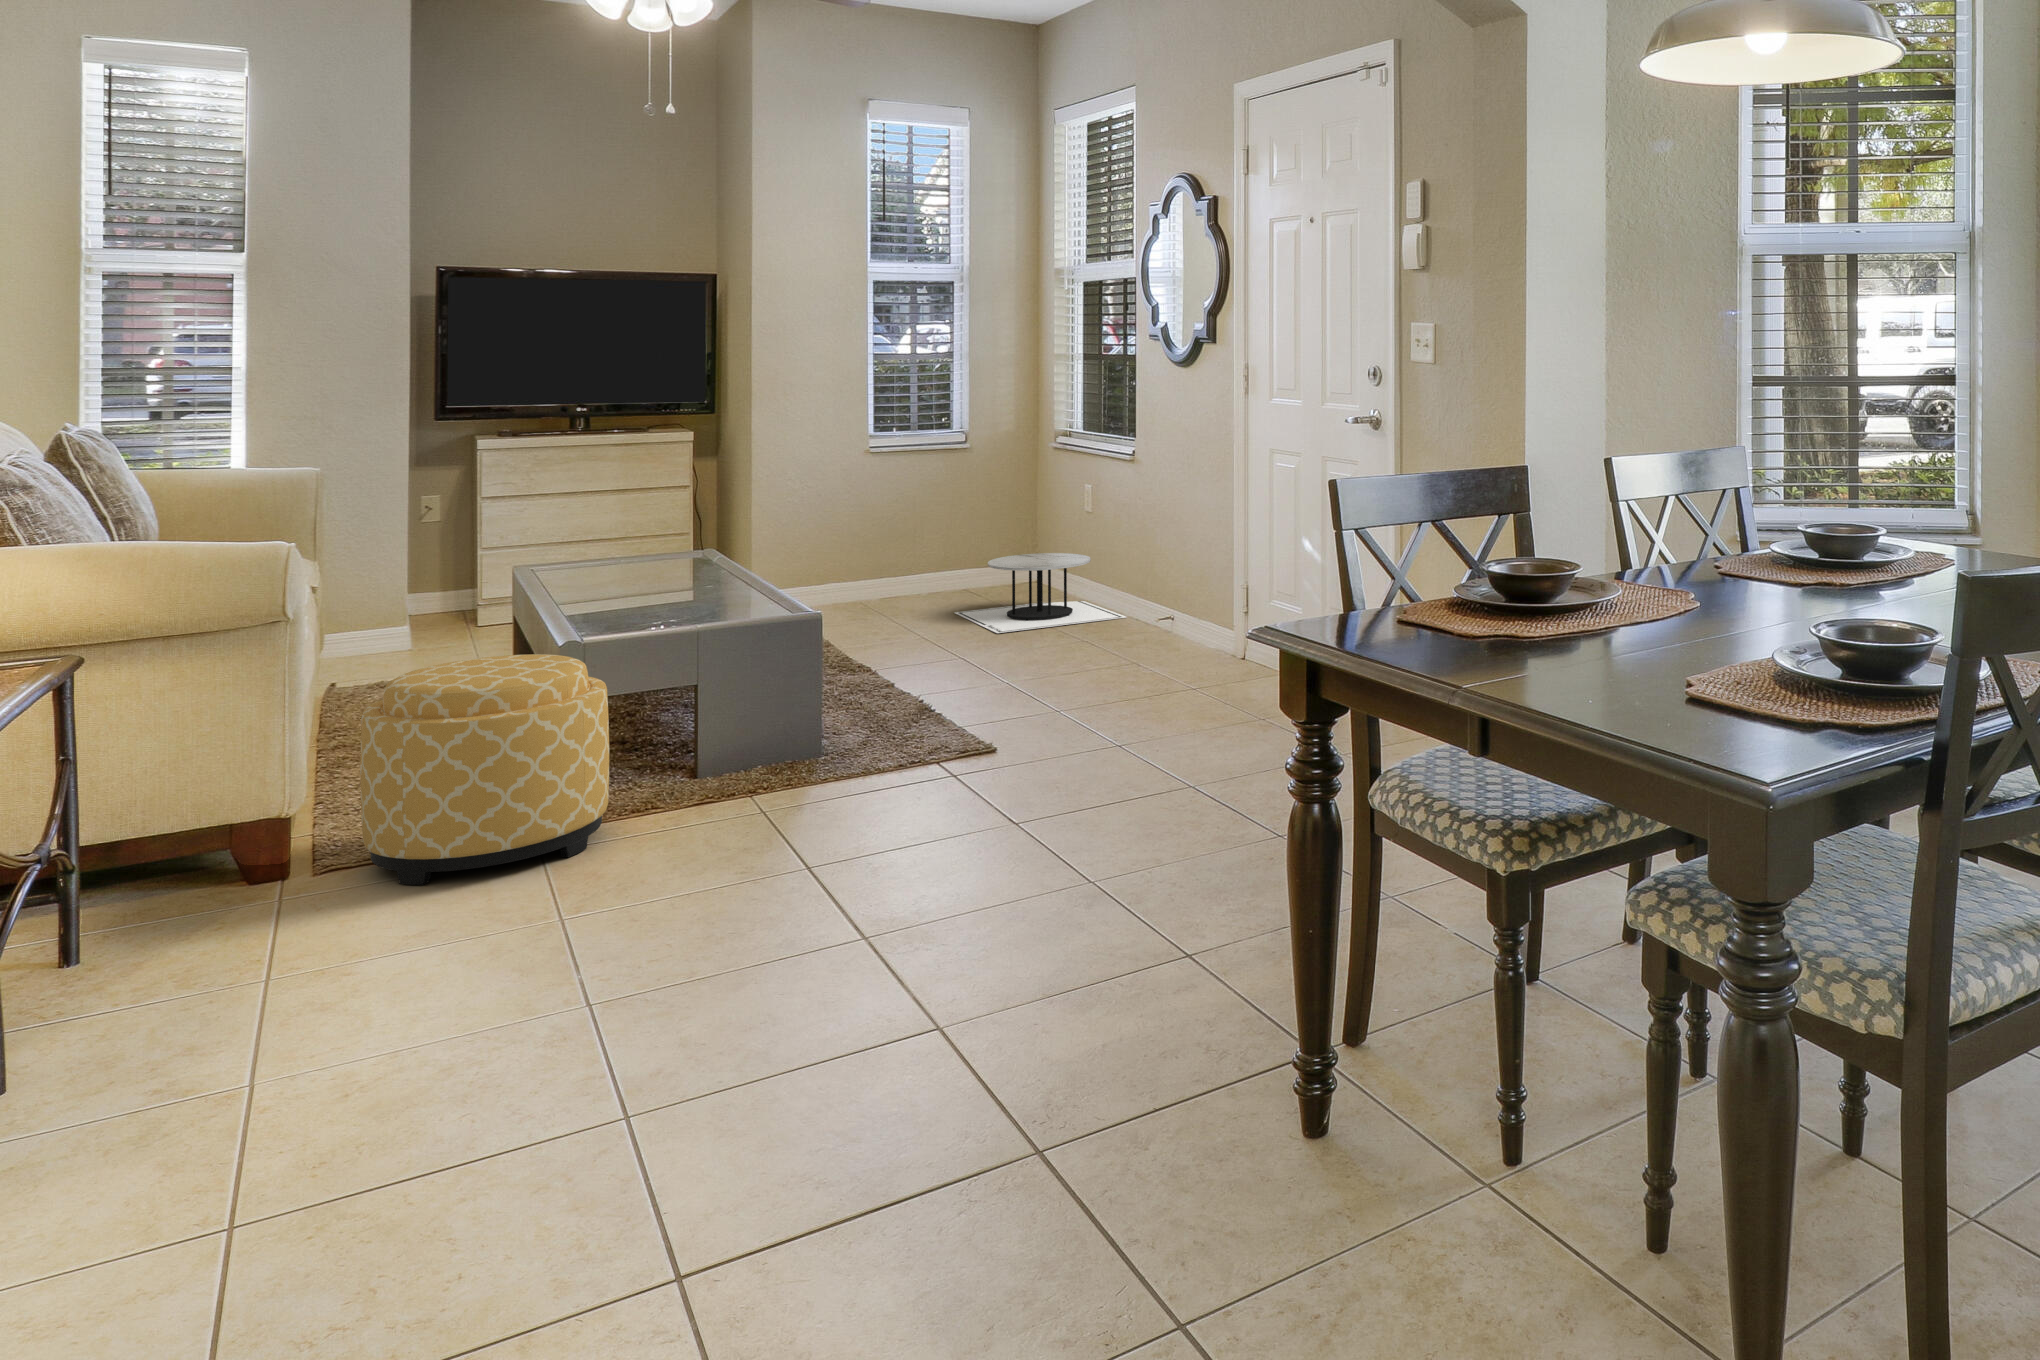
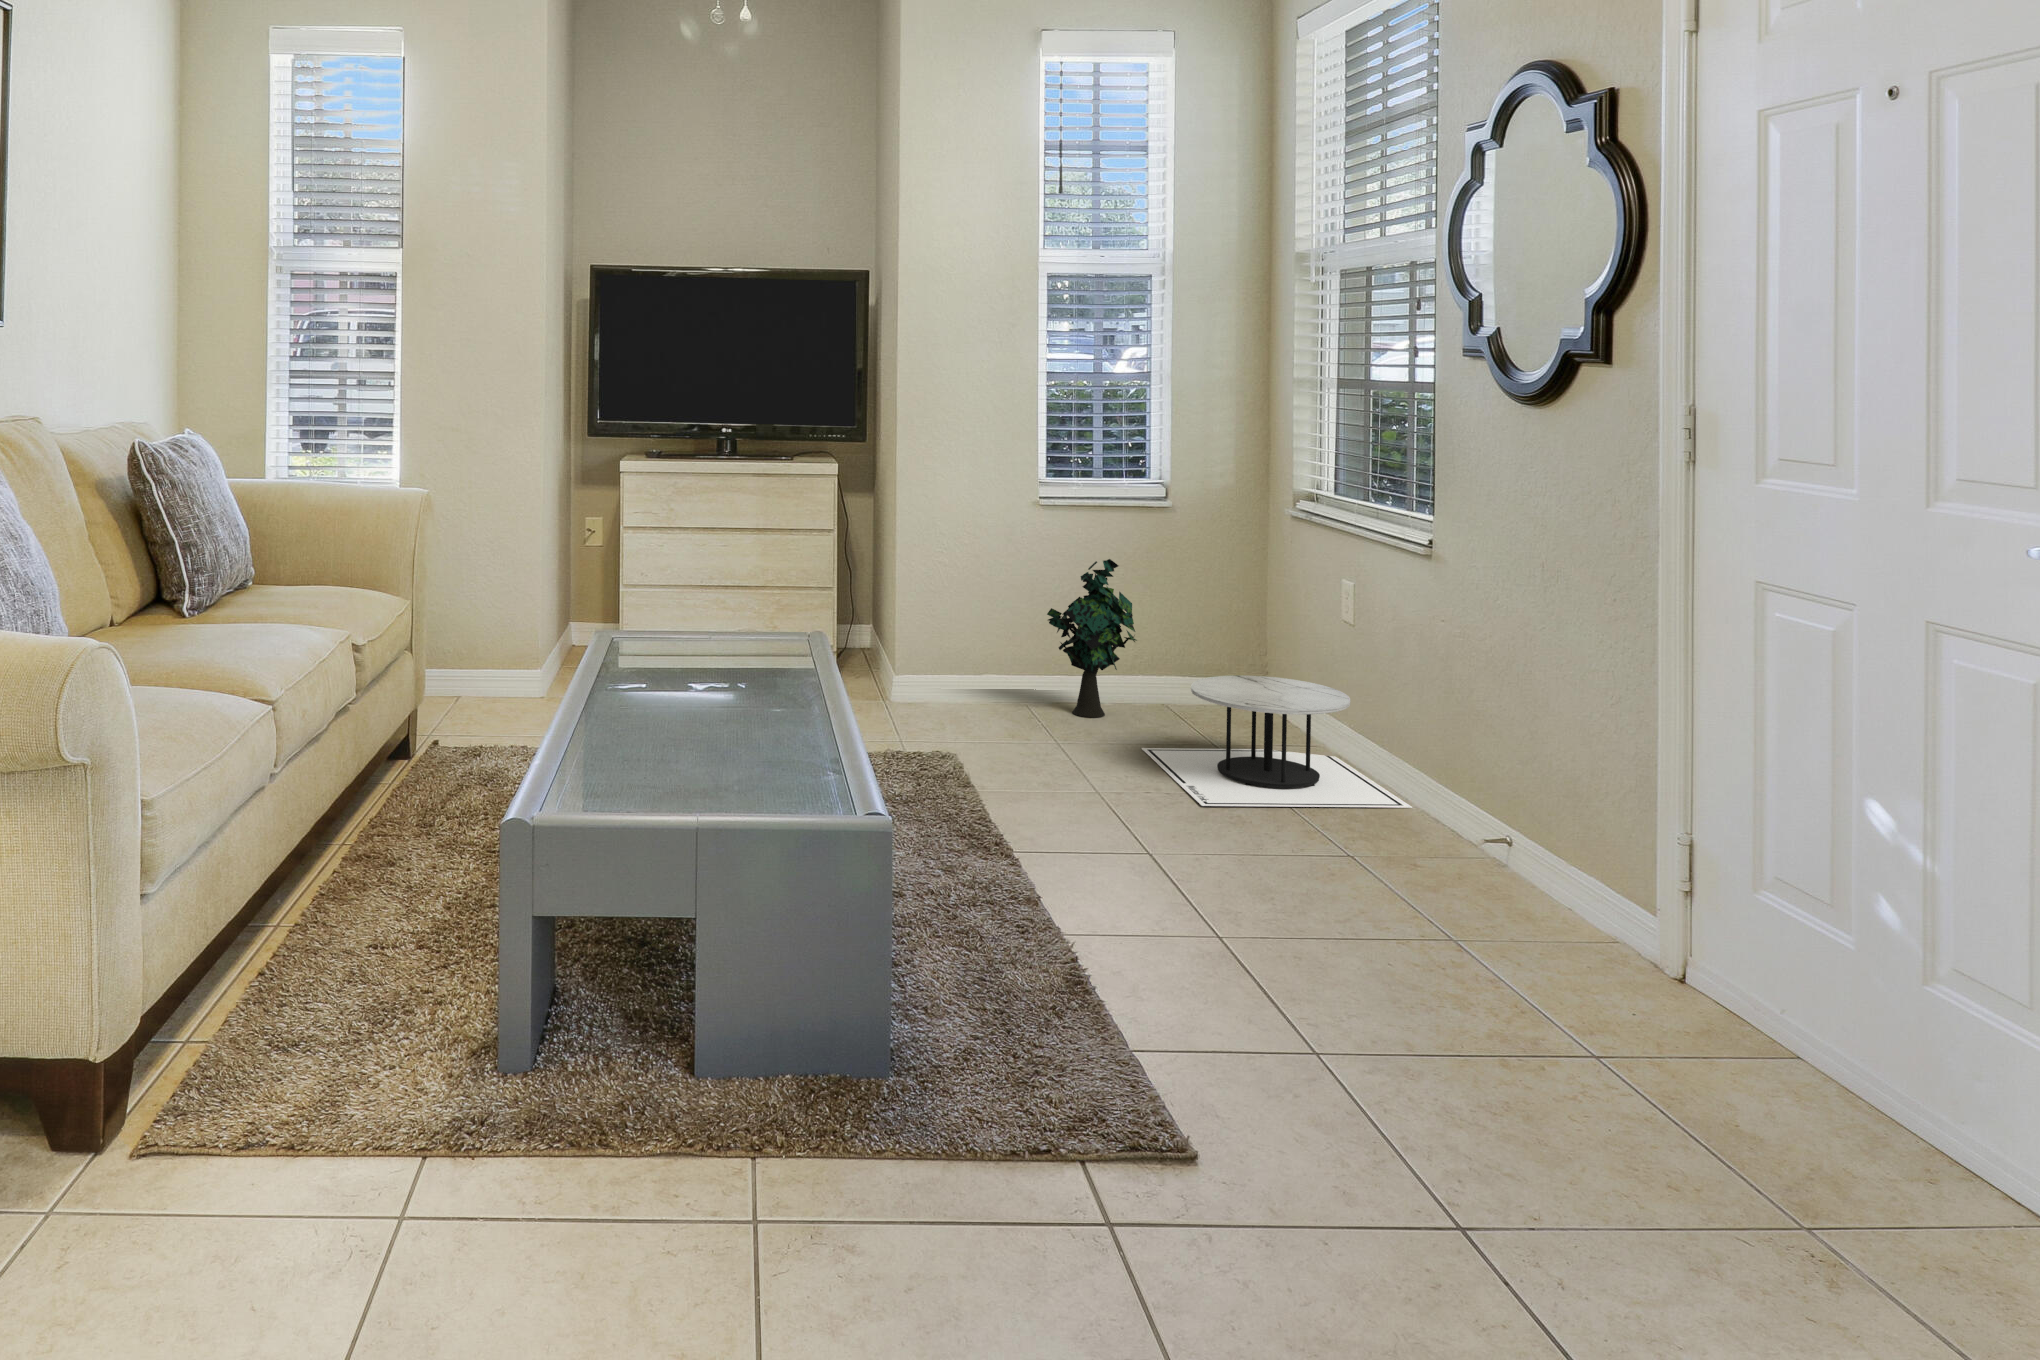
decorative plant: none [878,487,948,602] -> present [1047,559,1137,717]
ottoman: present [360,654,609,885] -> none [161,840,520,1263]

